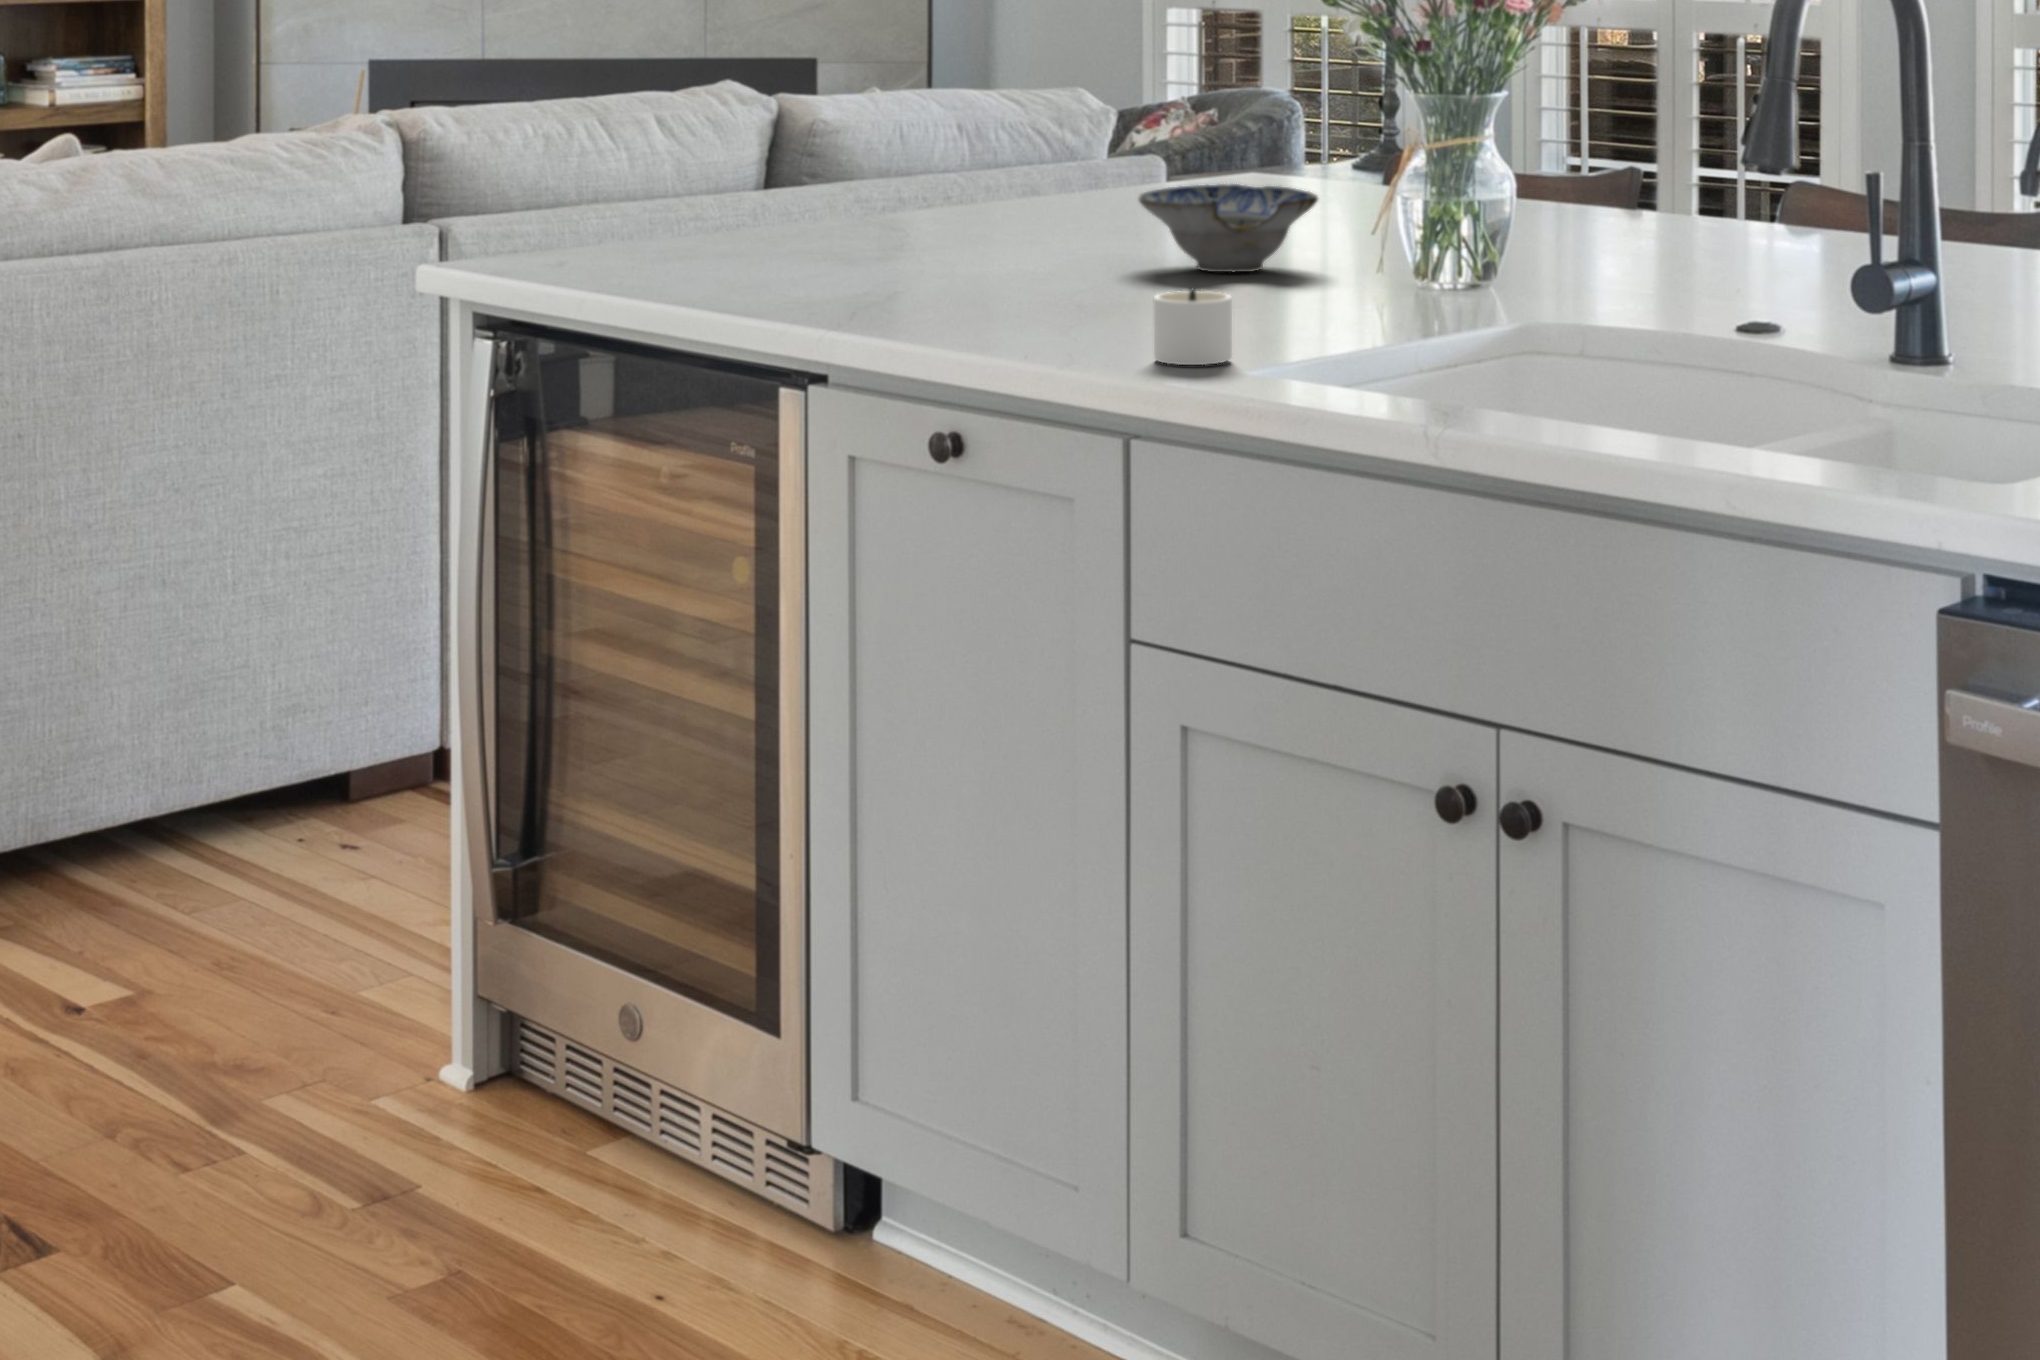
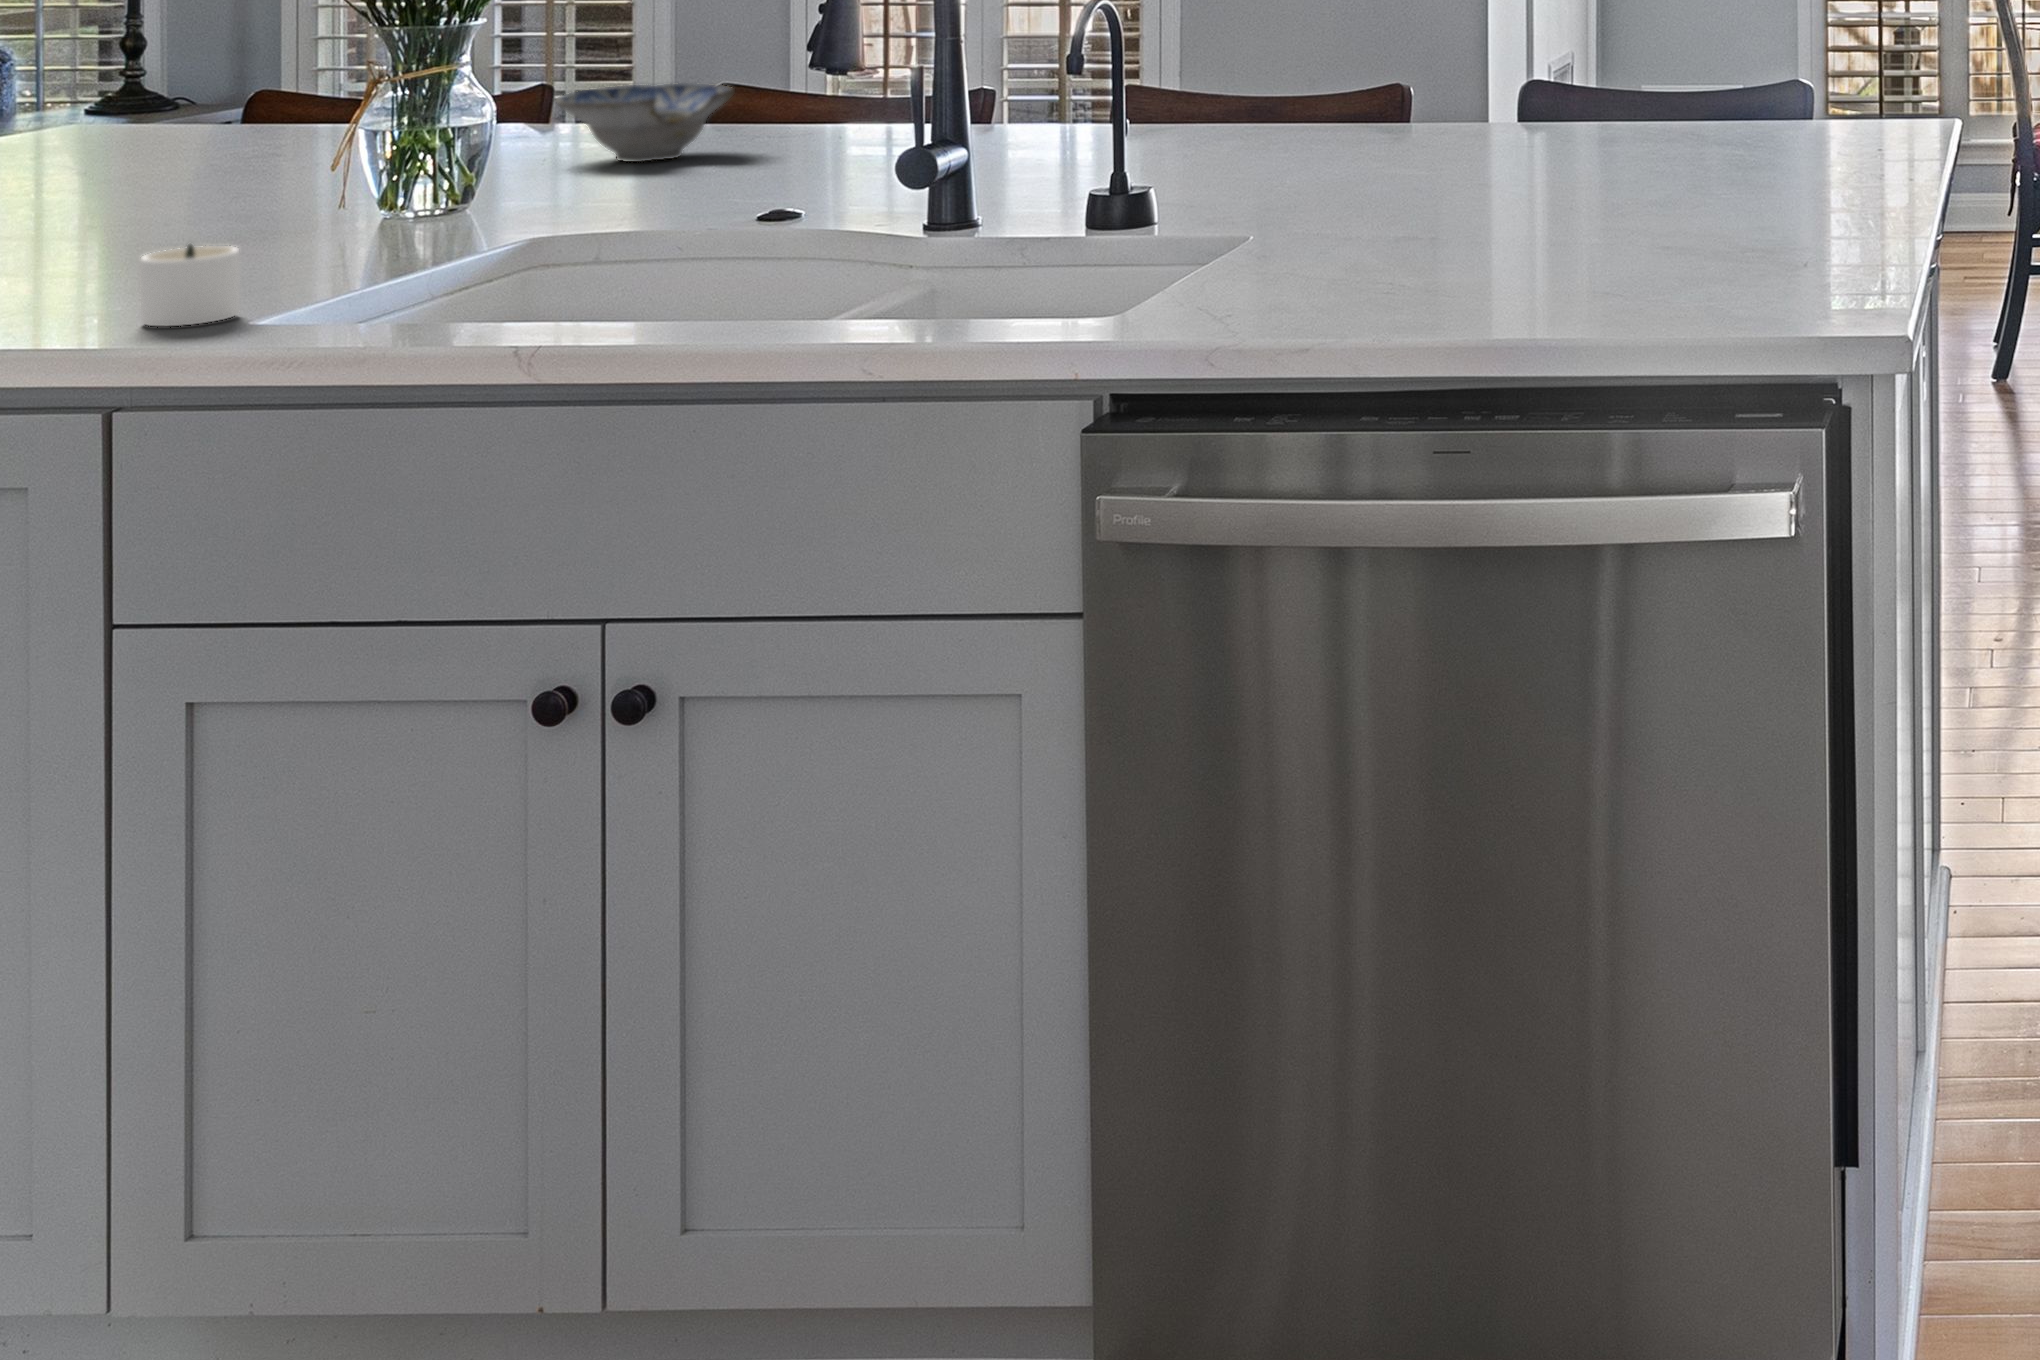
ceramic bowl: present [1138,184,1318,272] -> present [557,83,735,162]

